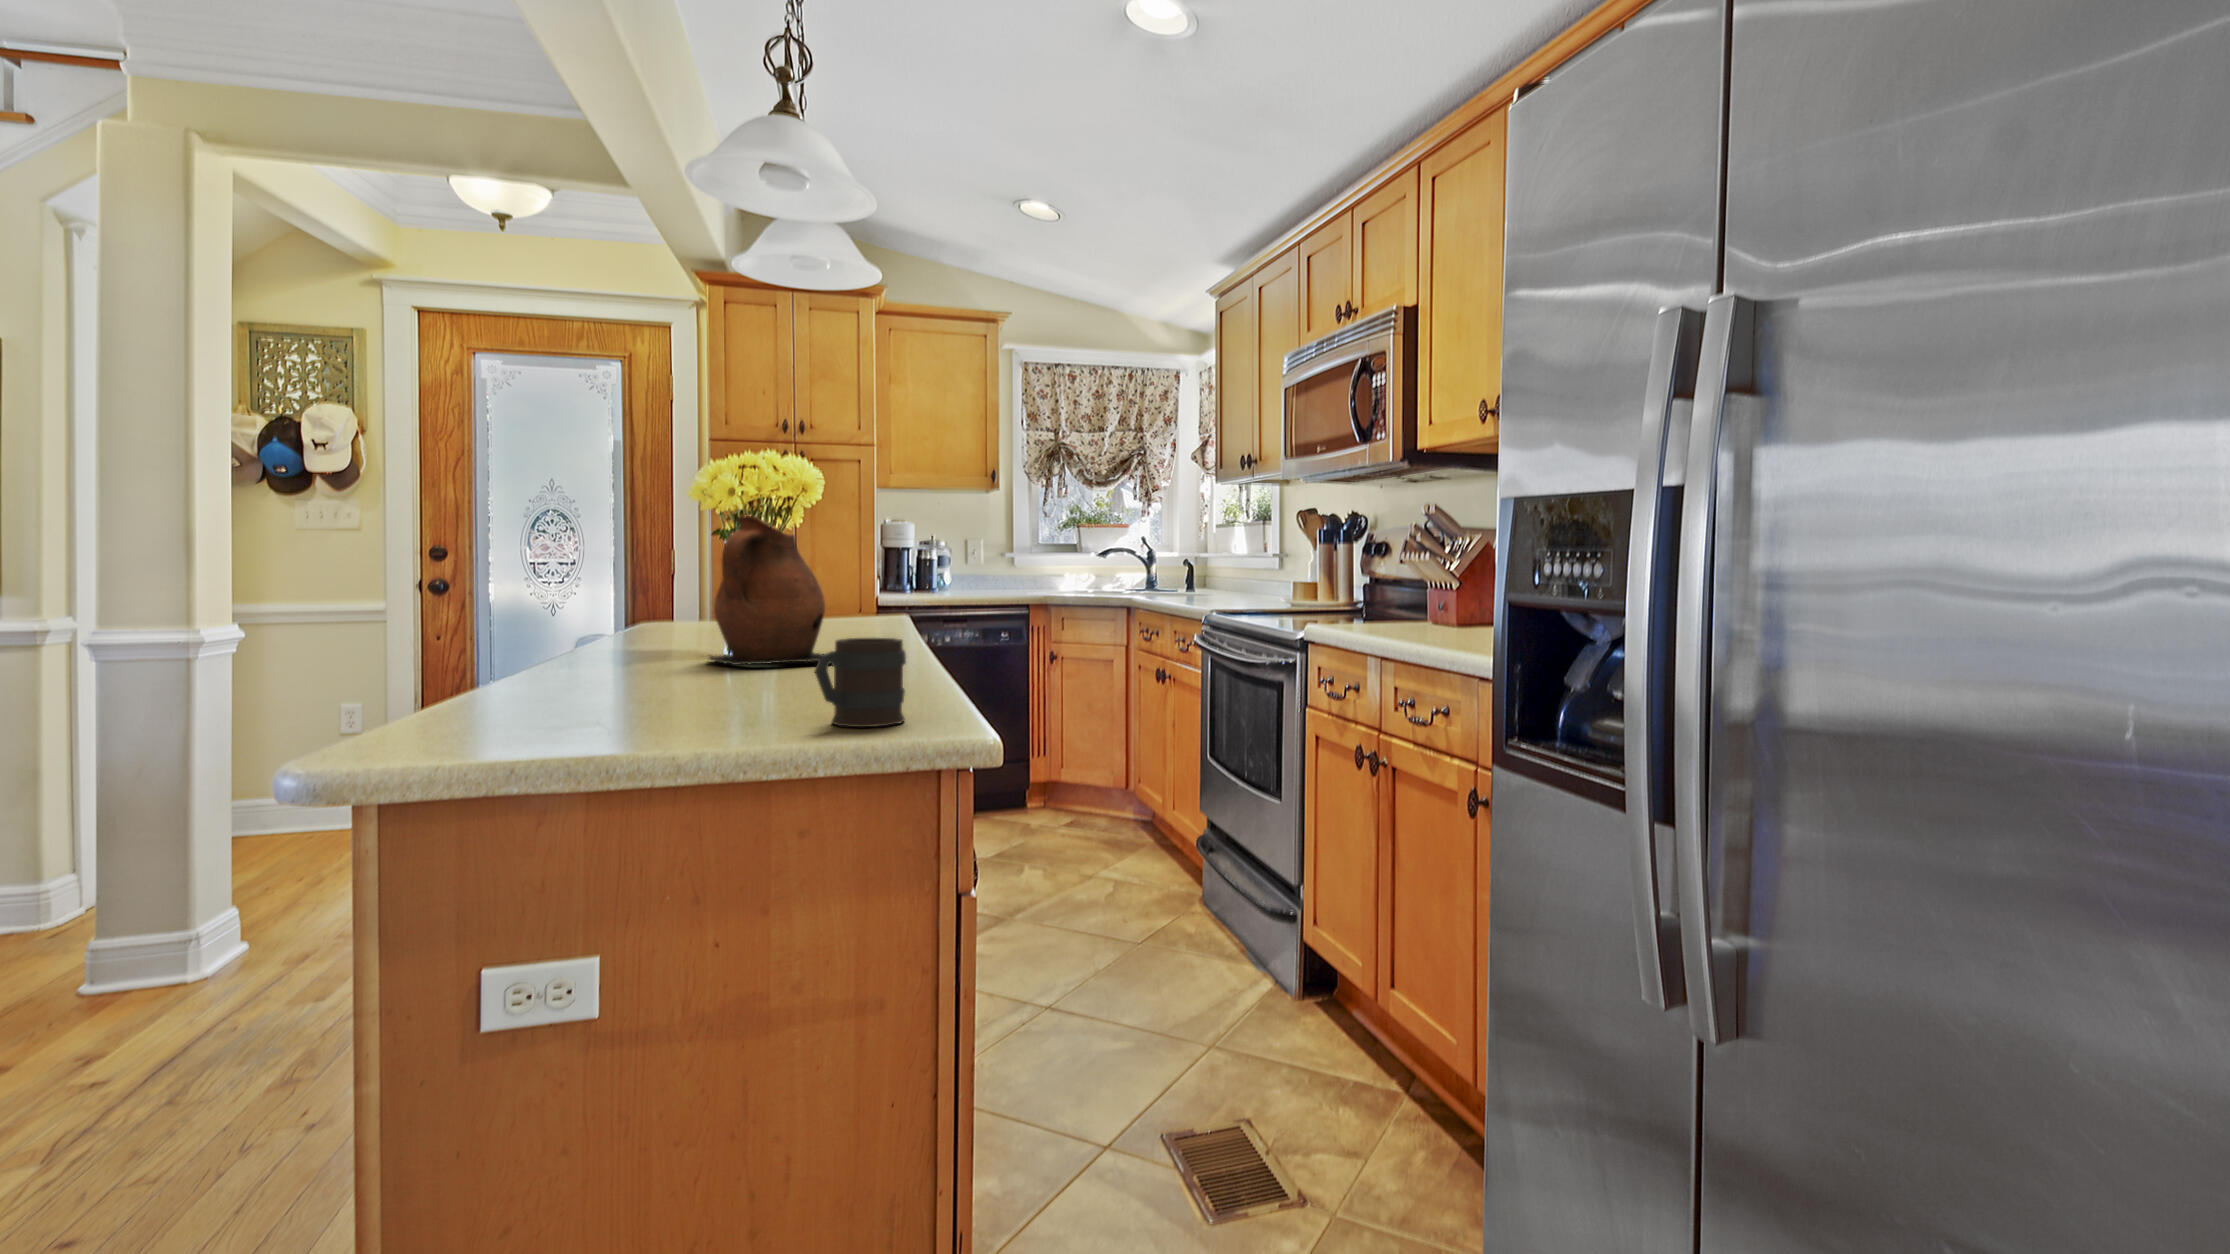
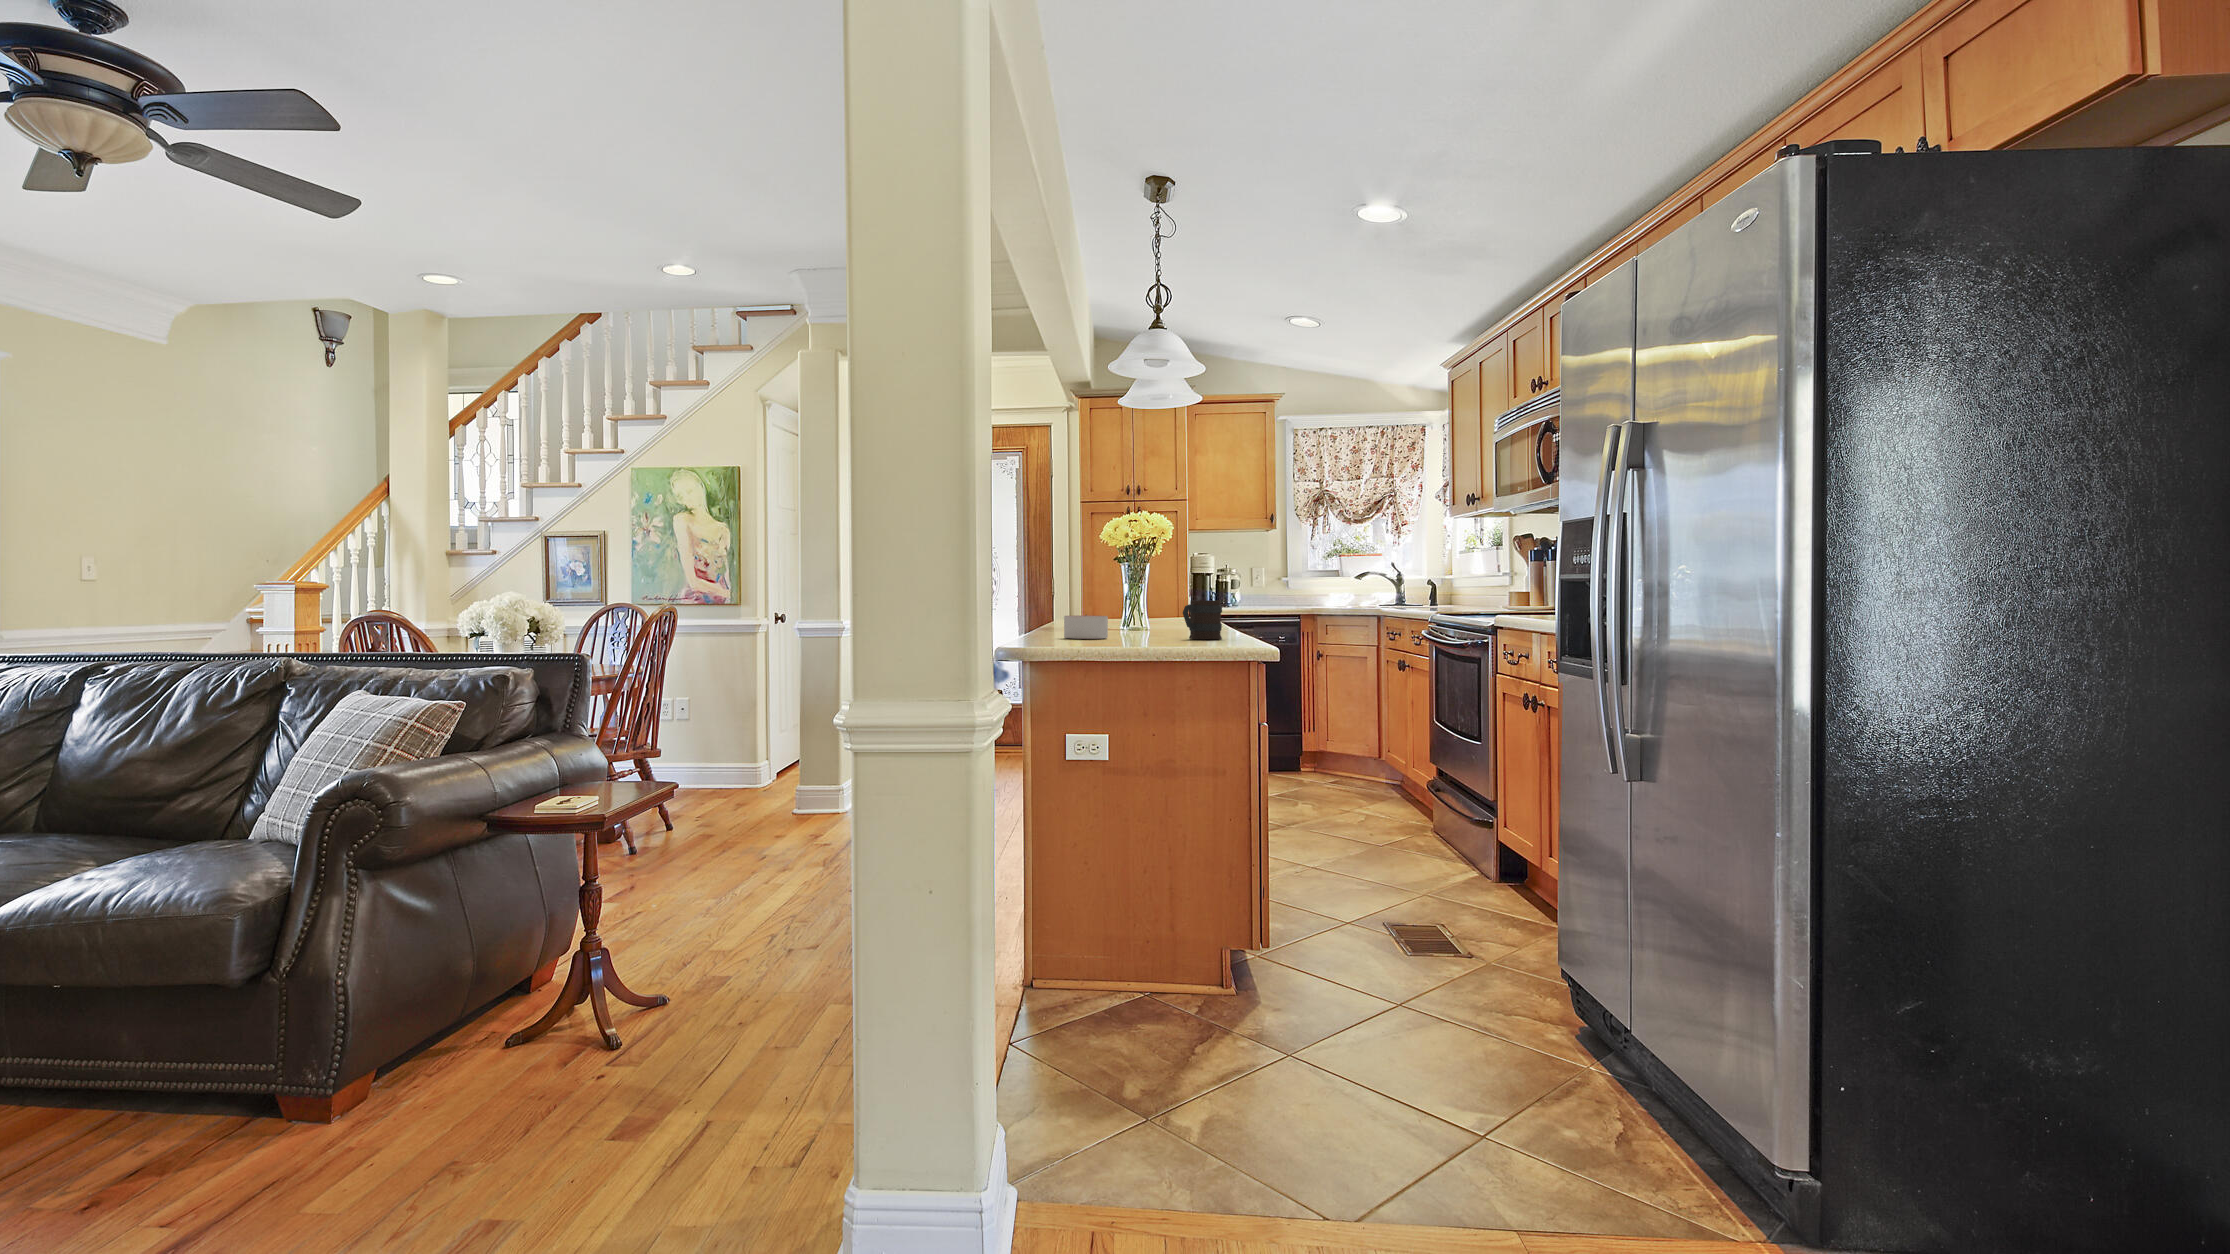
ceramic pitcher: present [709,516,825,665] -> none [1109,548,1182,628]
candle: none [511,676,633,742] -> present [1064,615,1108,639]

